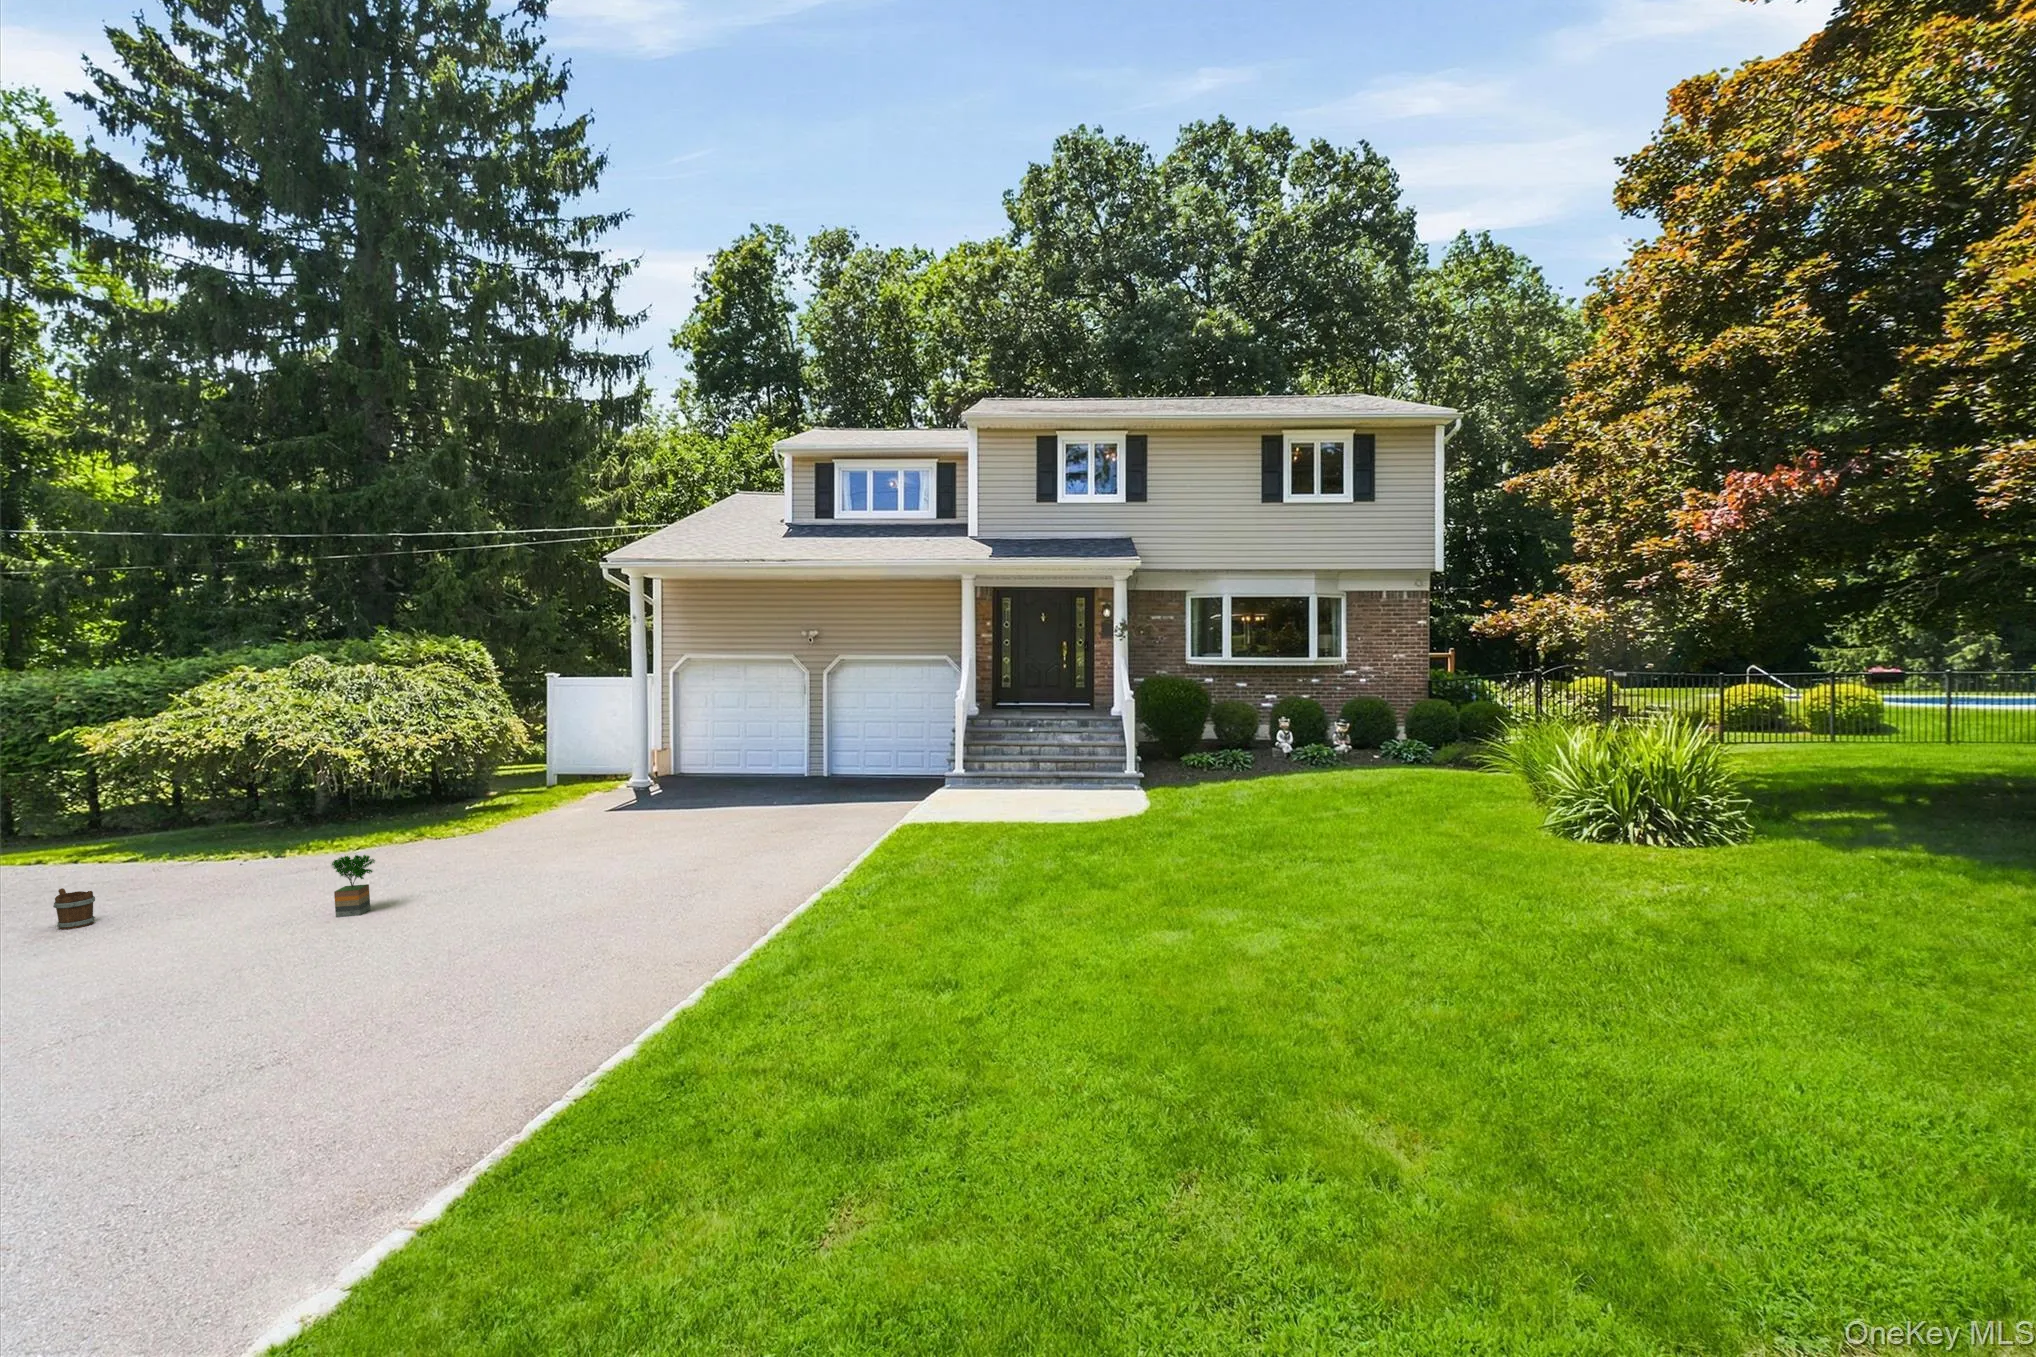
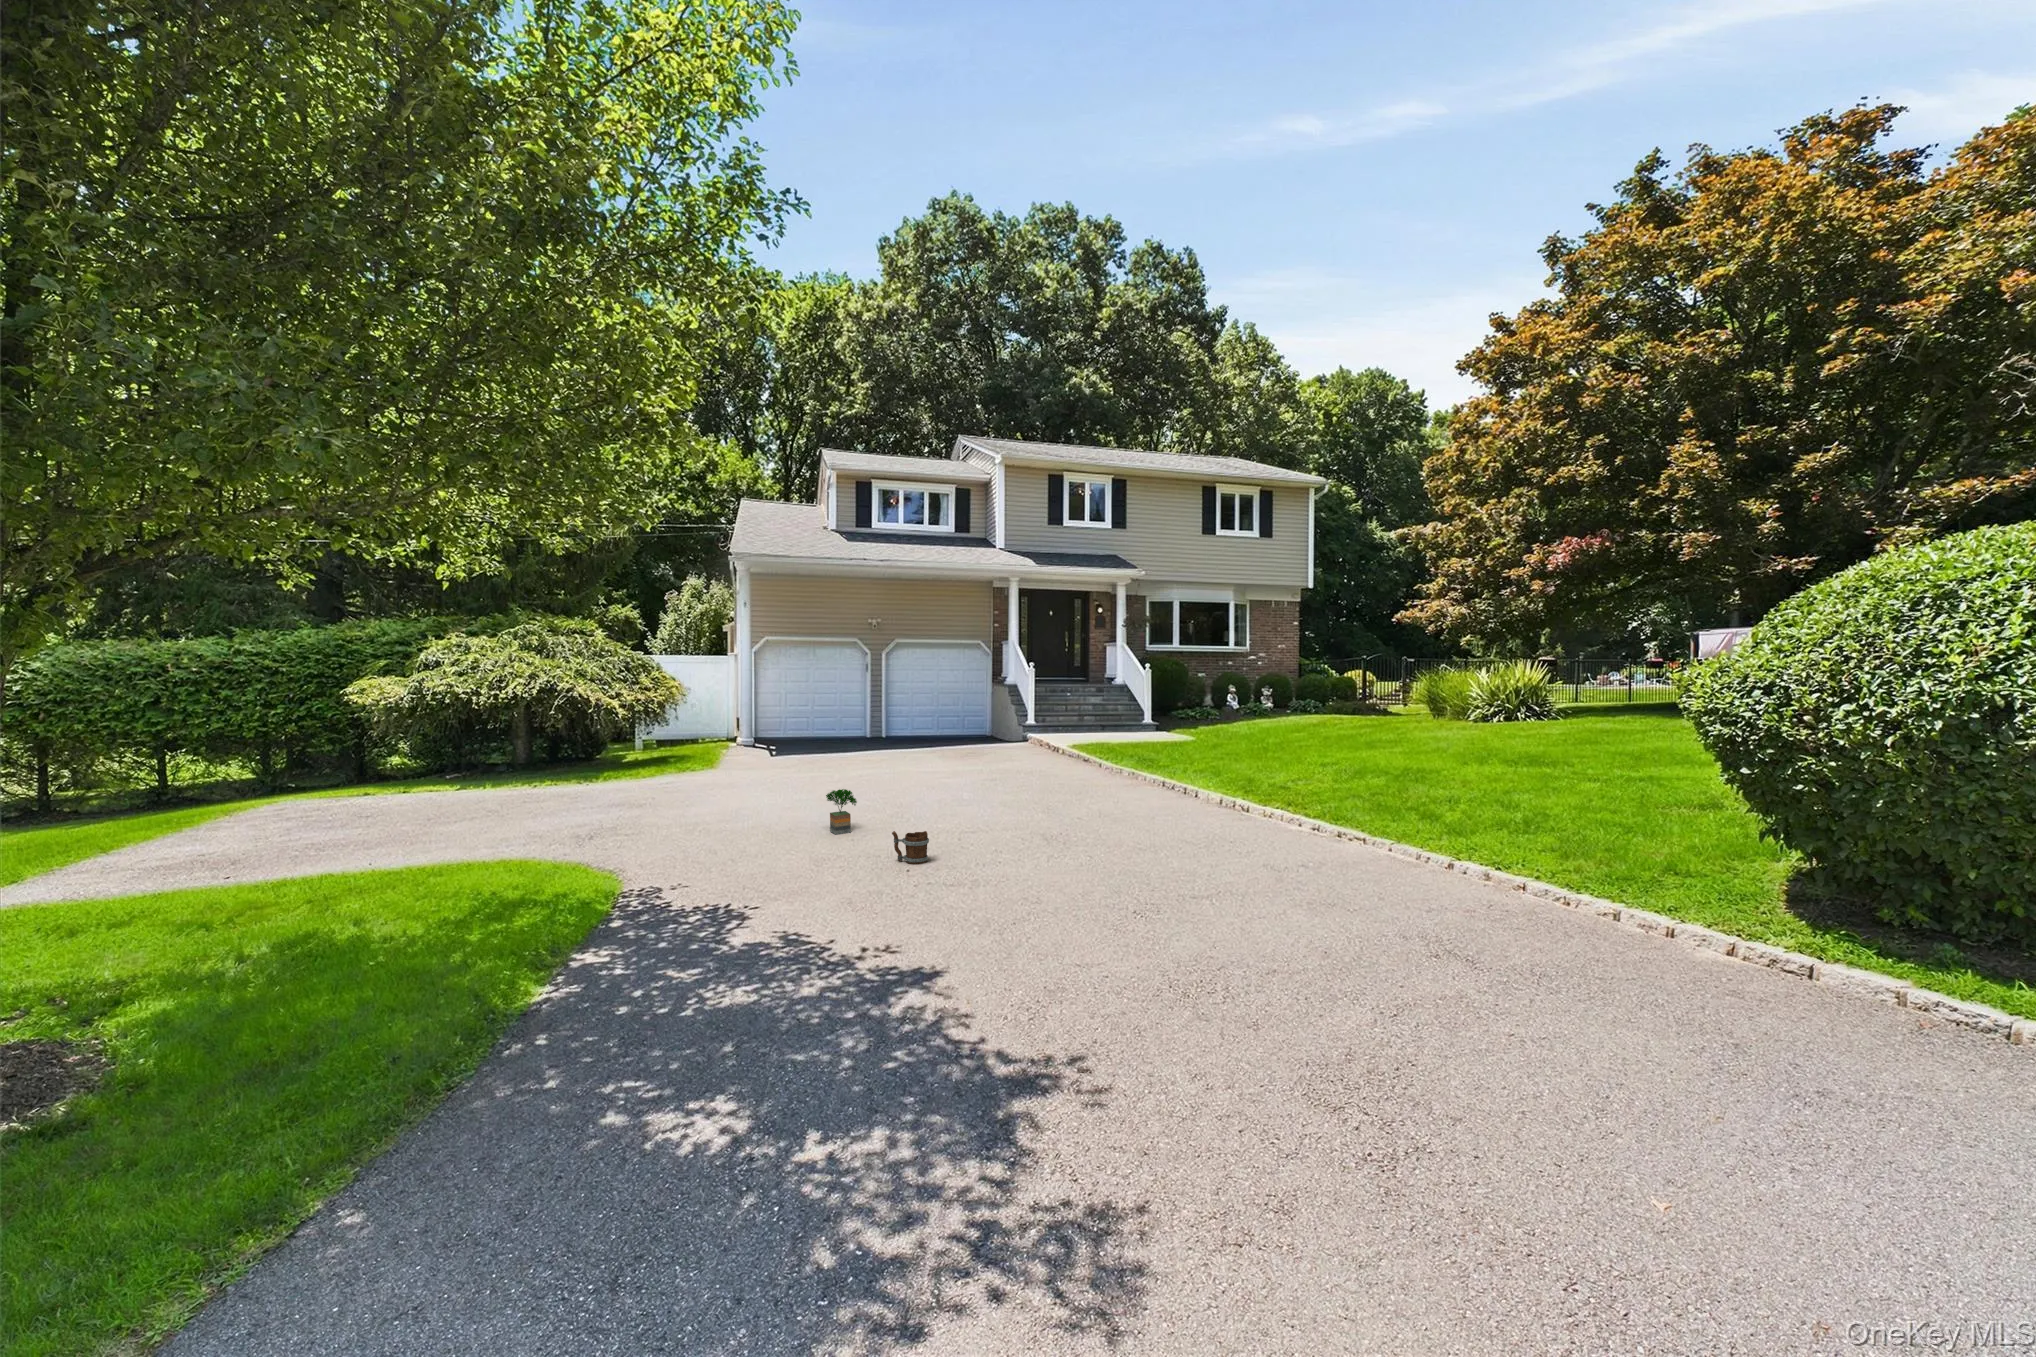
bucket: present [53,888,95,930] -> present [892,831,929,864]

